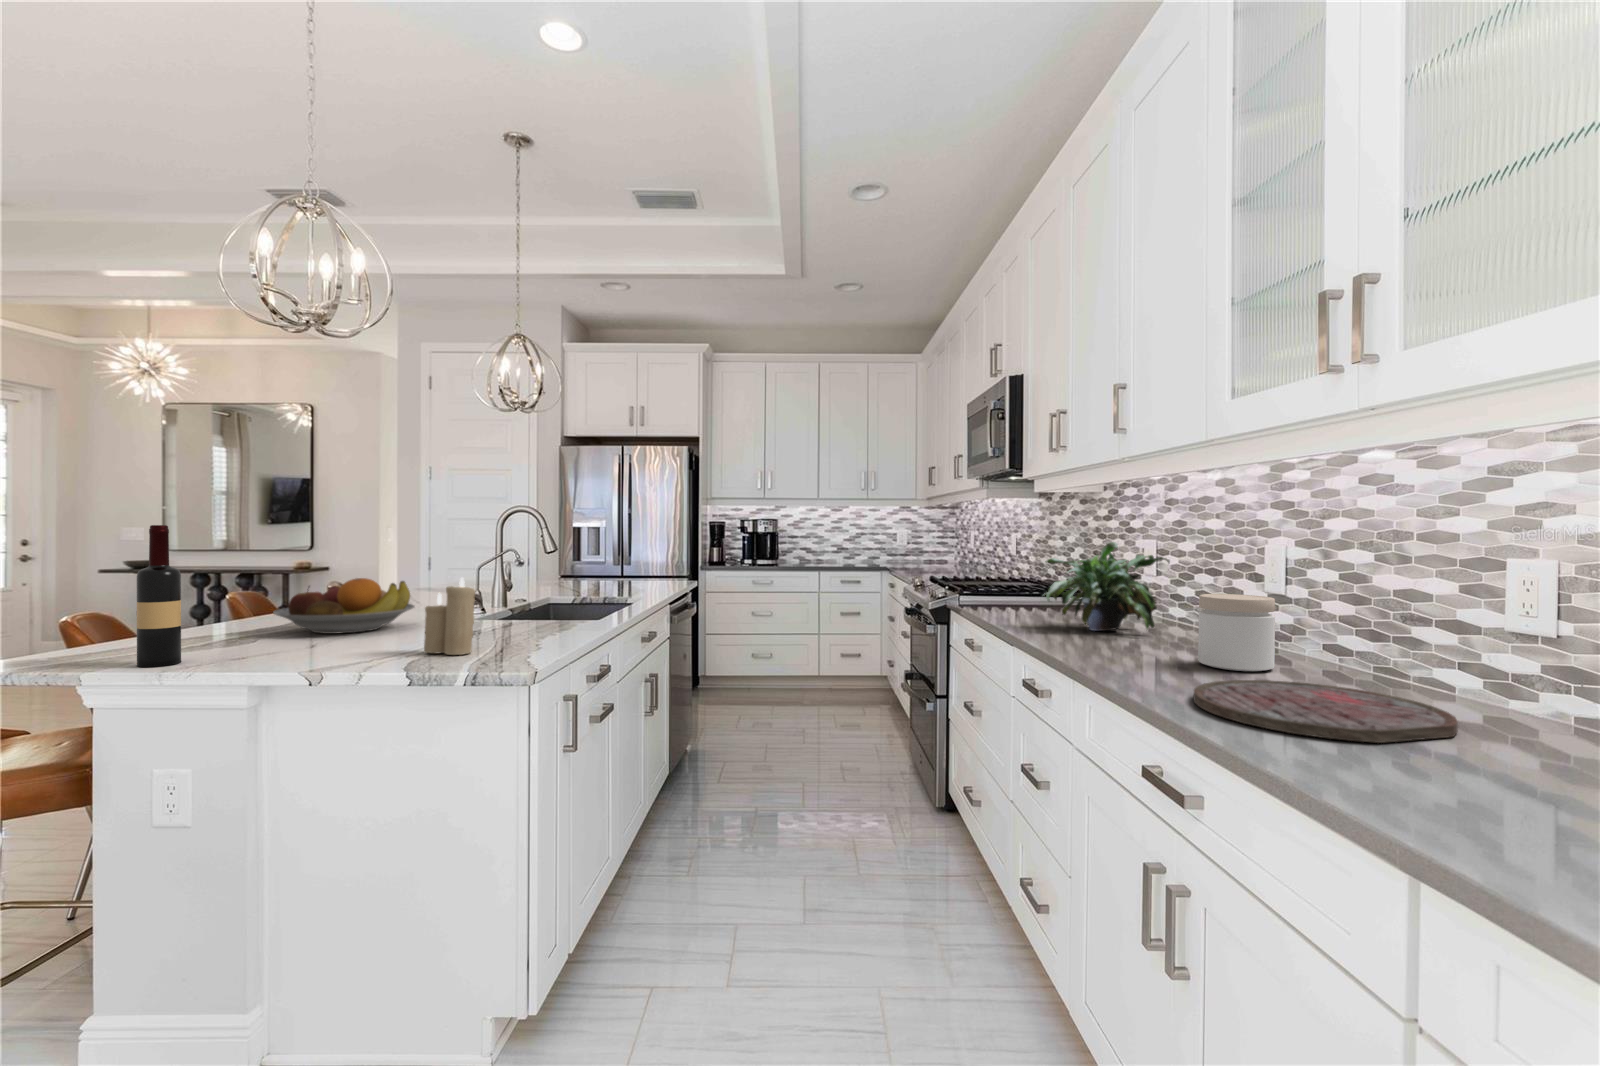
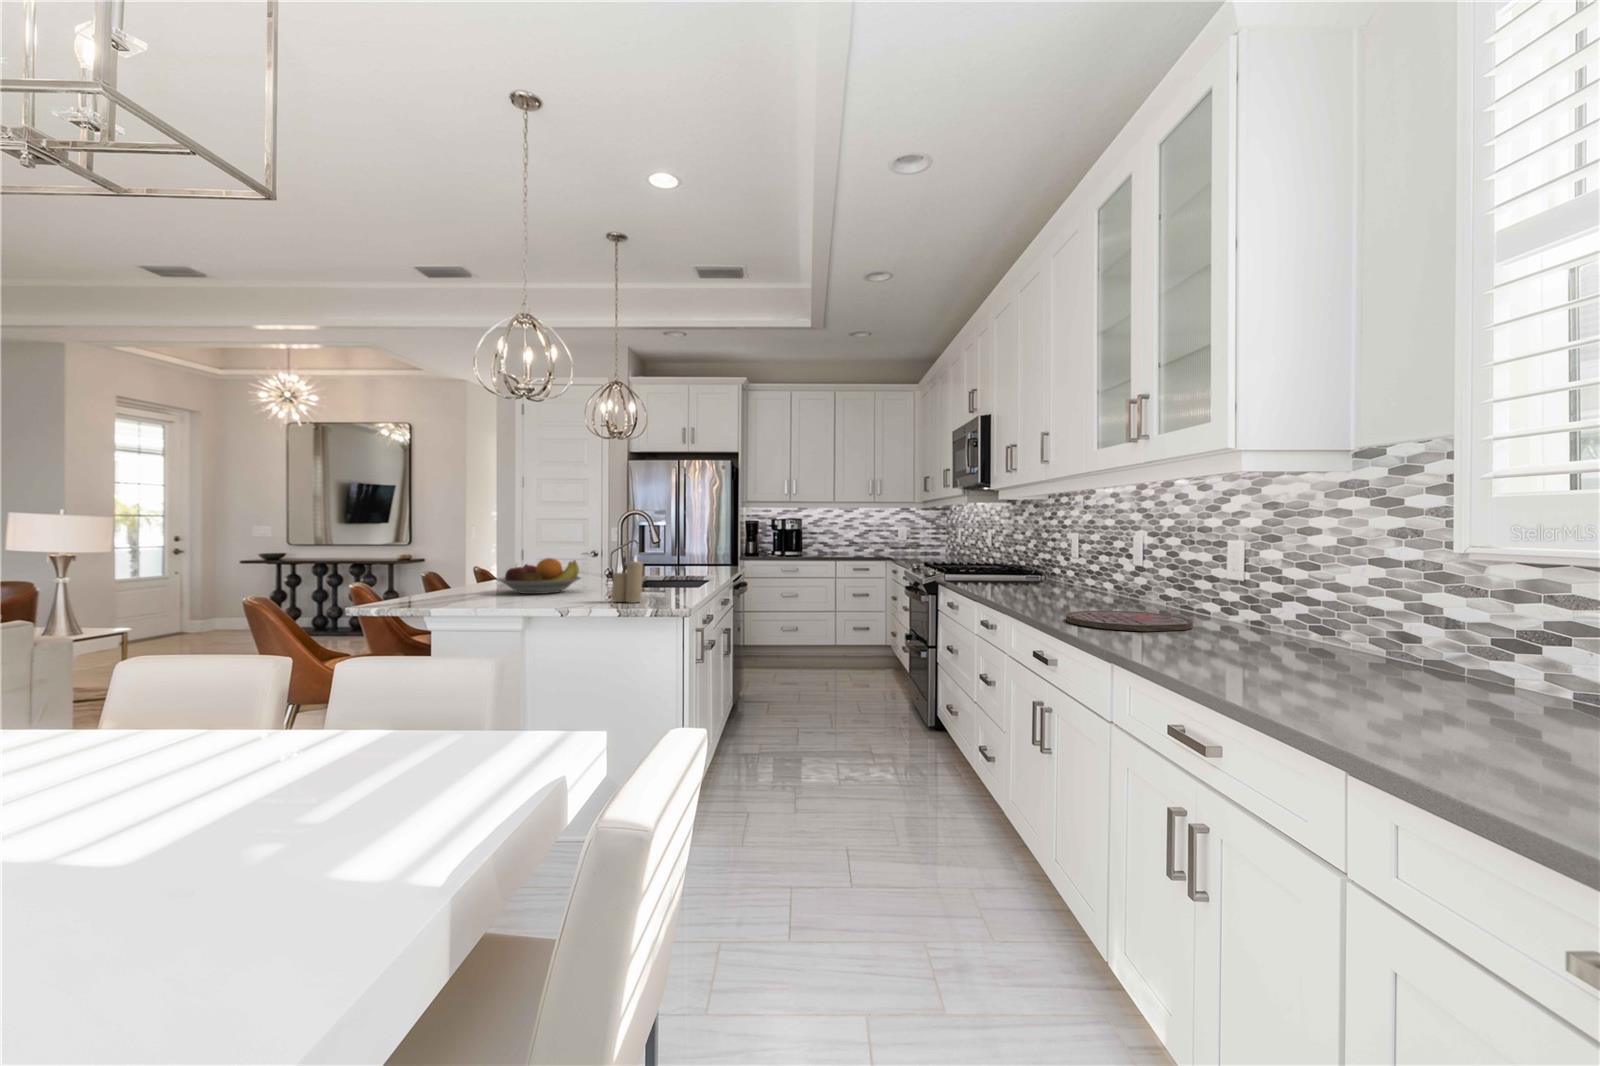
wine bottle: present [137,525,181,667] -> none [452,523,474,607]
potted plant: present [1044,542,1170,631] -> none [998,534,1080,593]
jar: present [1198,594,1275,671] -> none [1084,565,1127,609]

